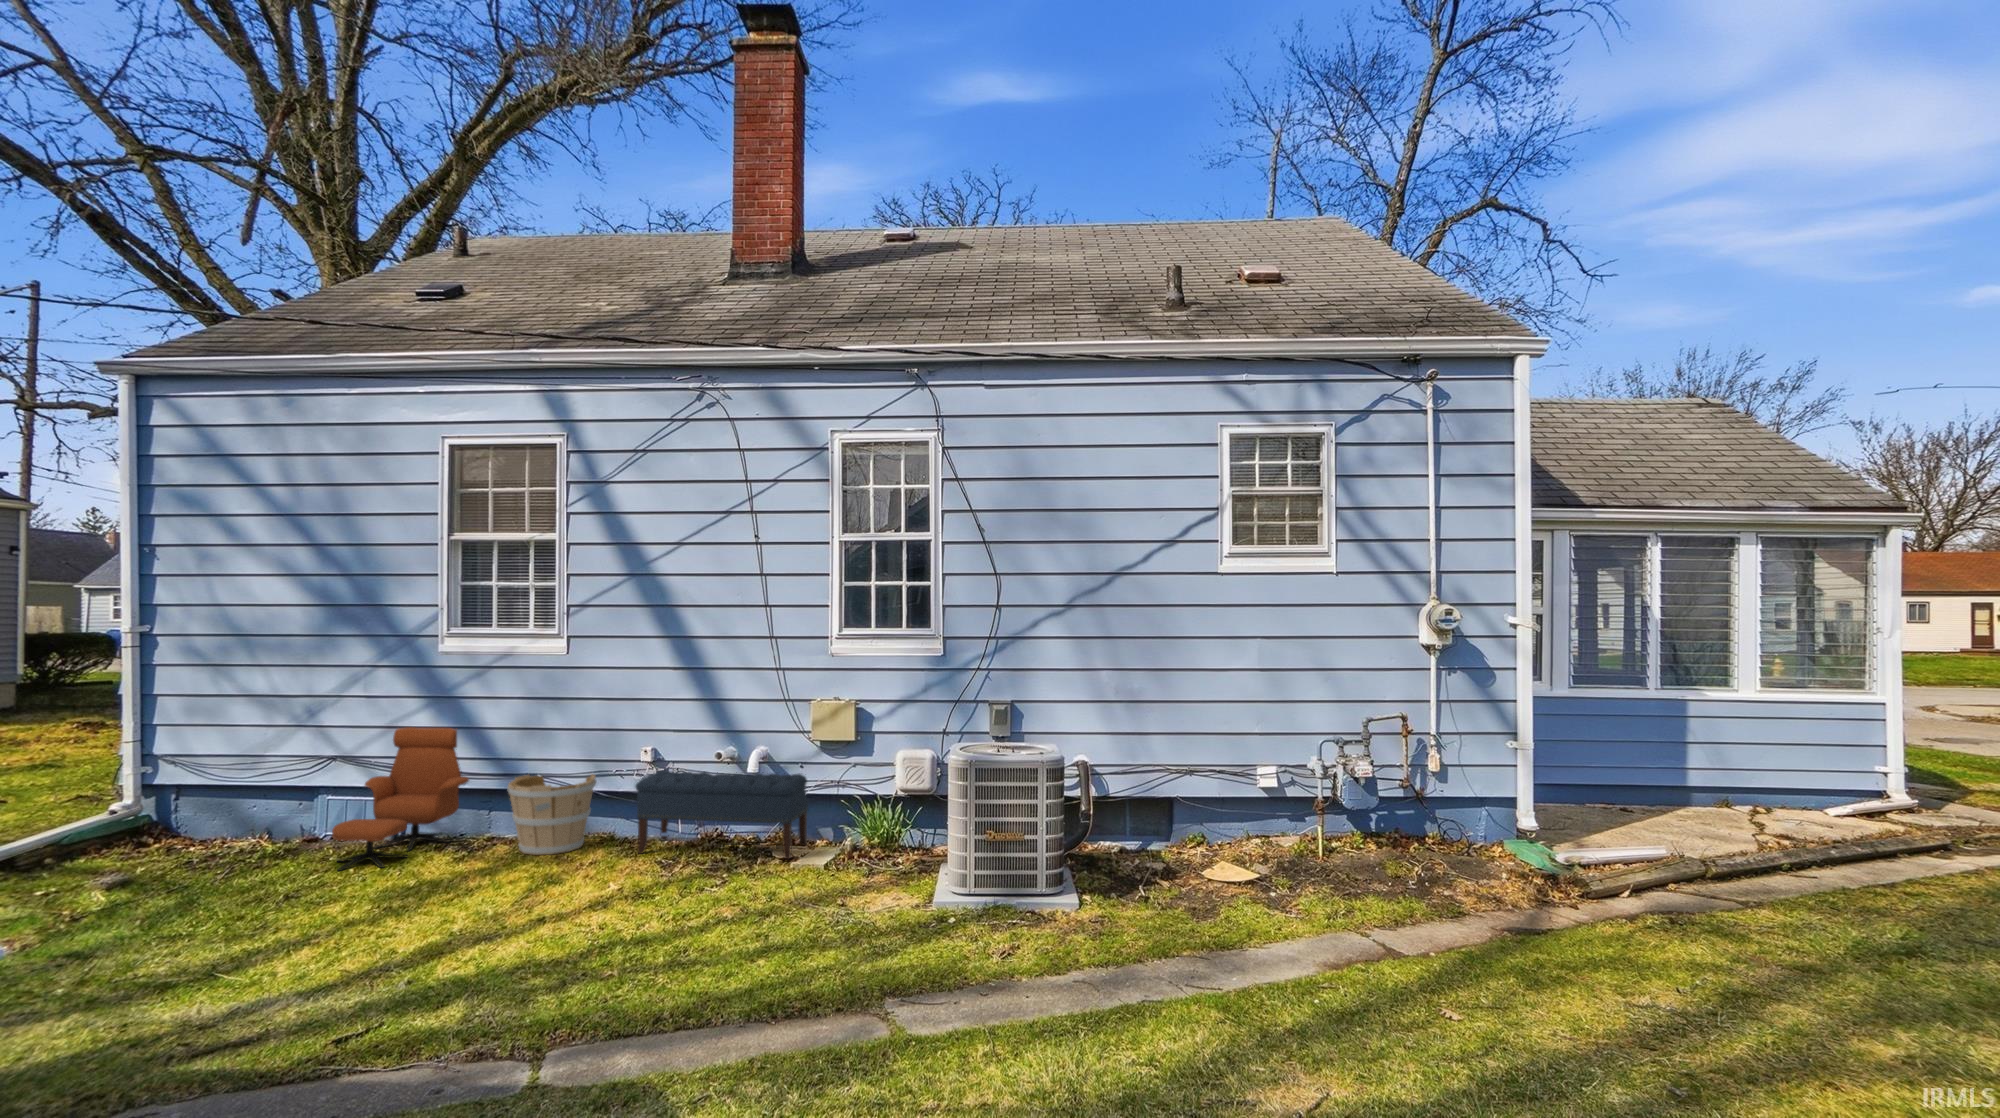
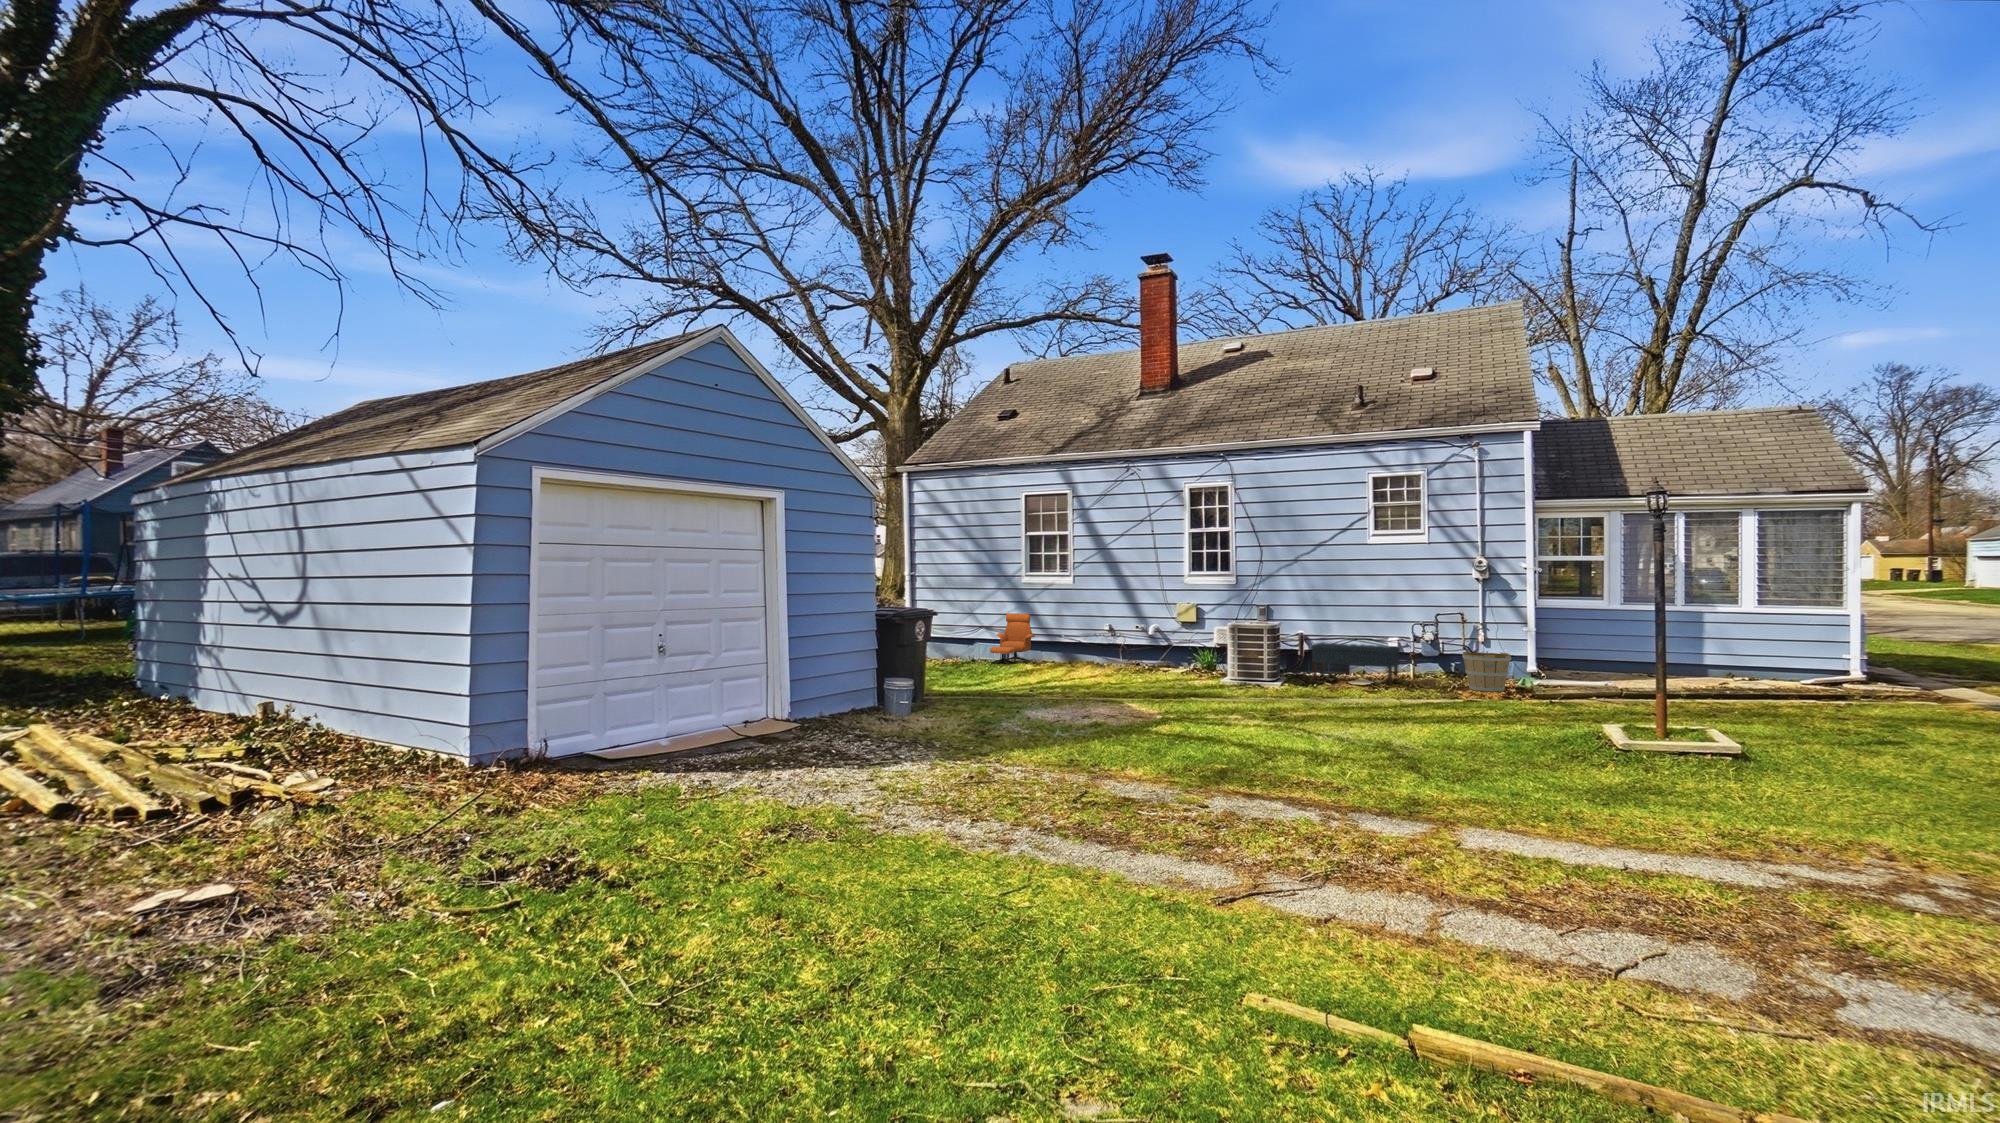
bench: present [636,770,808,859] -> present [1311,642,1400,685]
wooden bucket: present [508,774,597,855] -> present [1462,652,1511,692]

